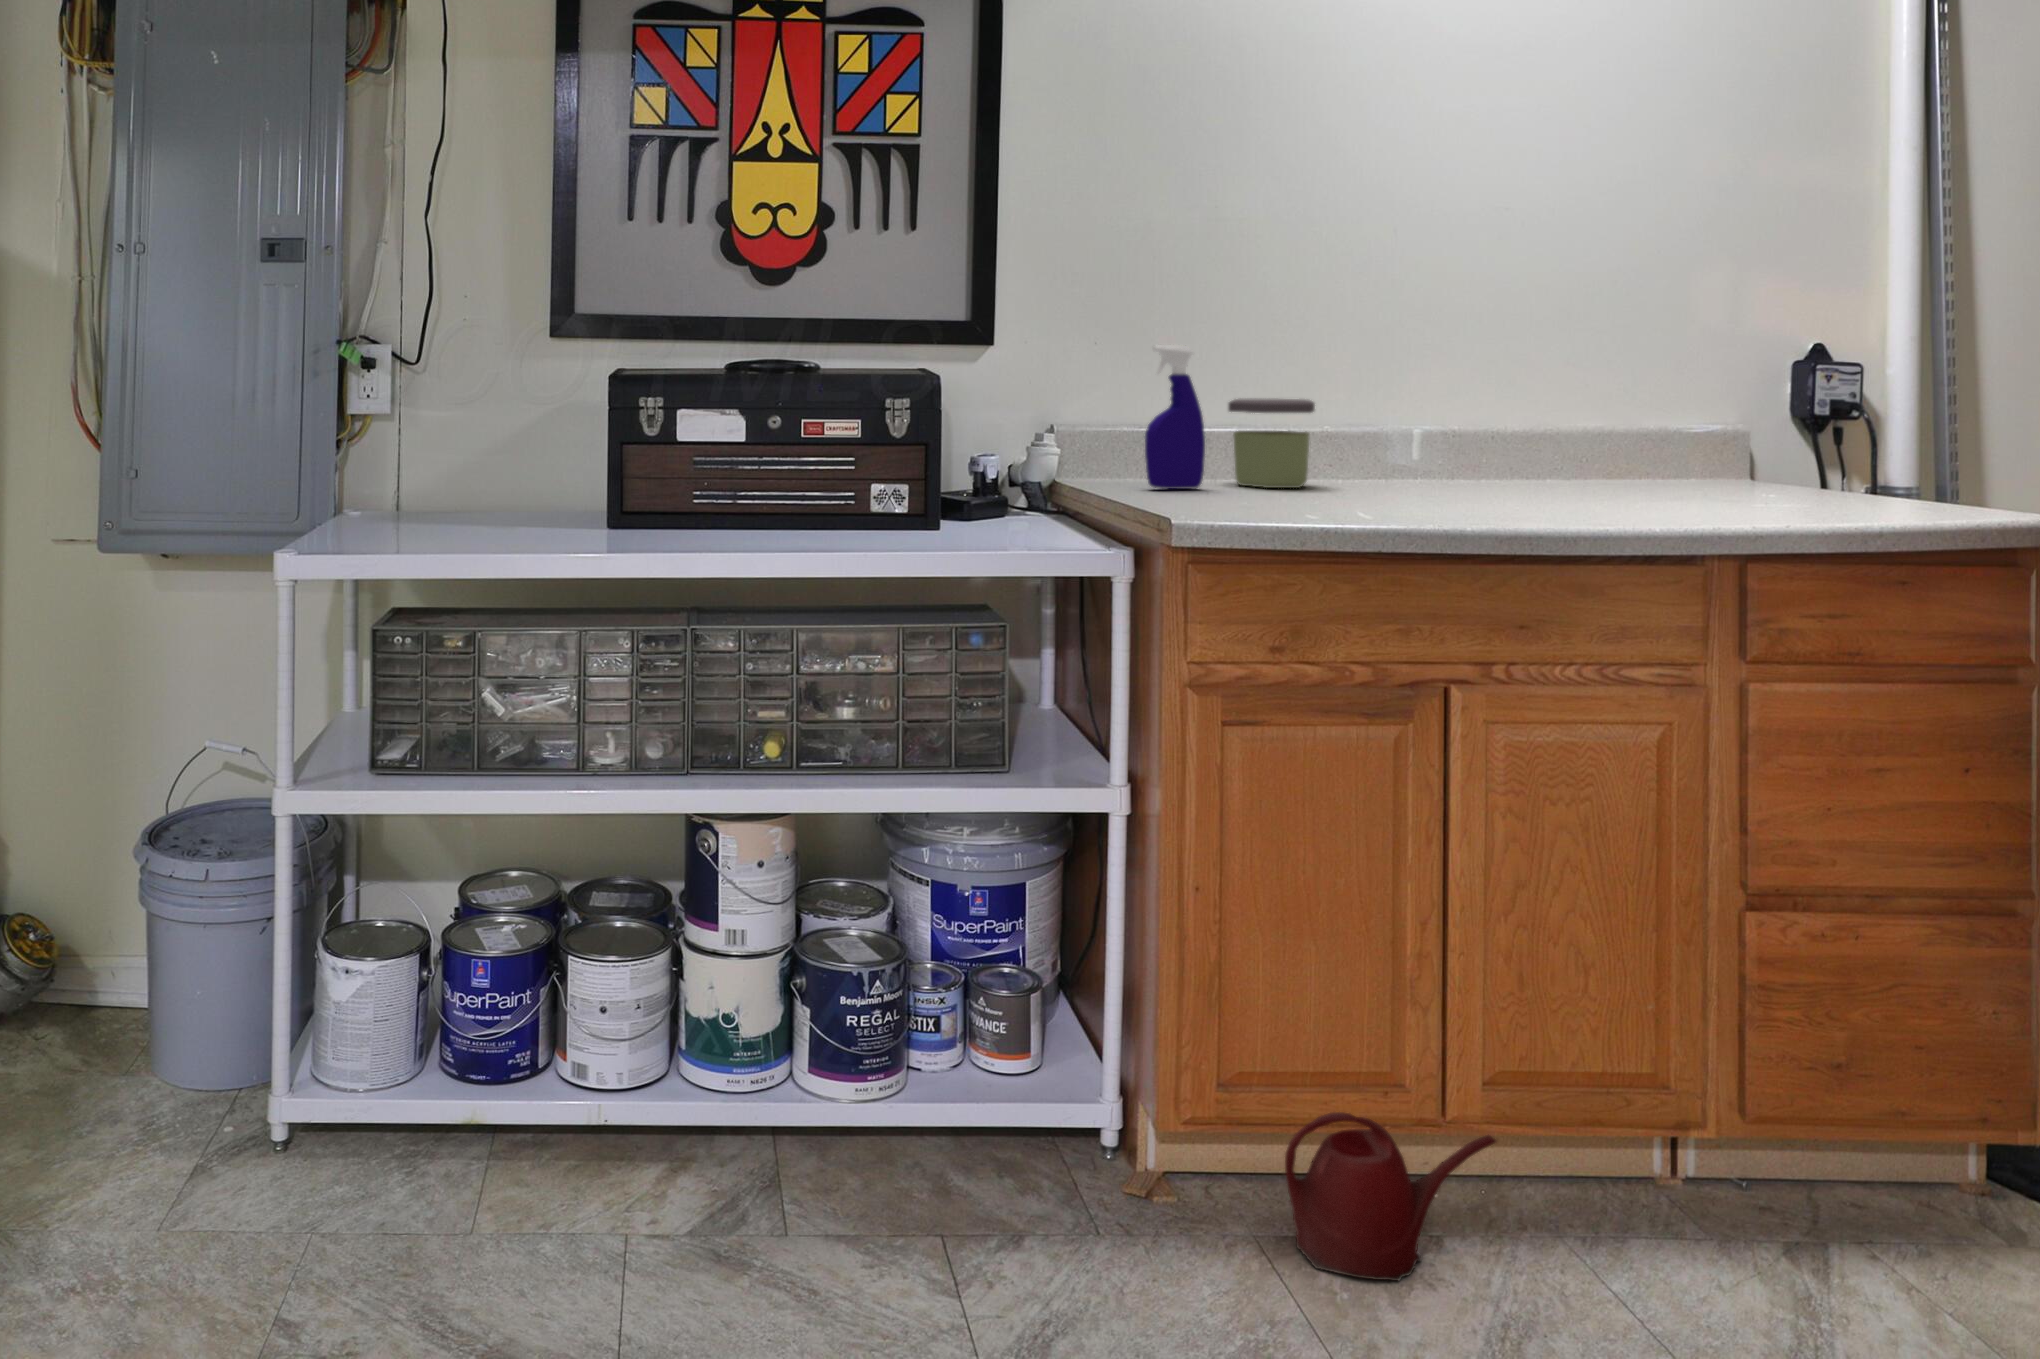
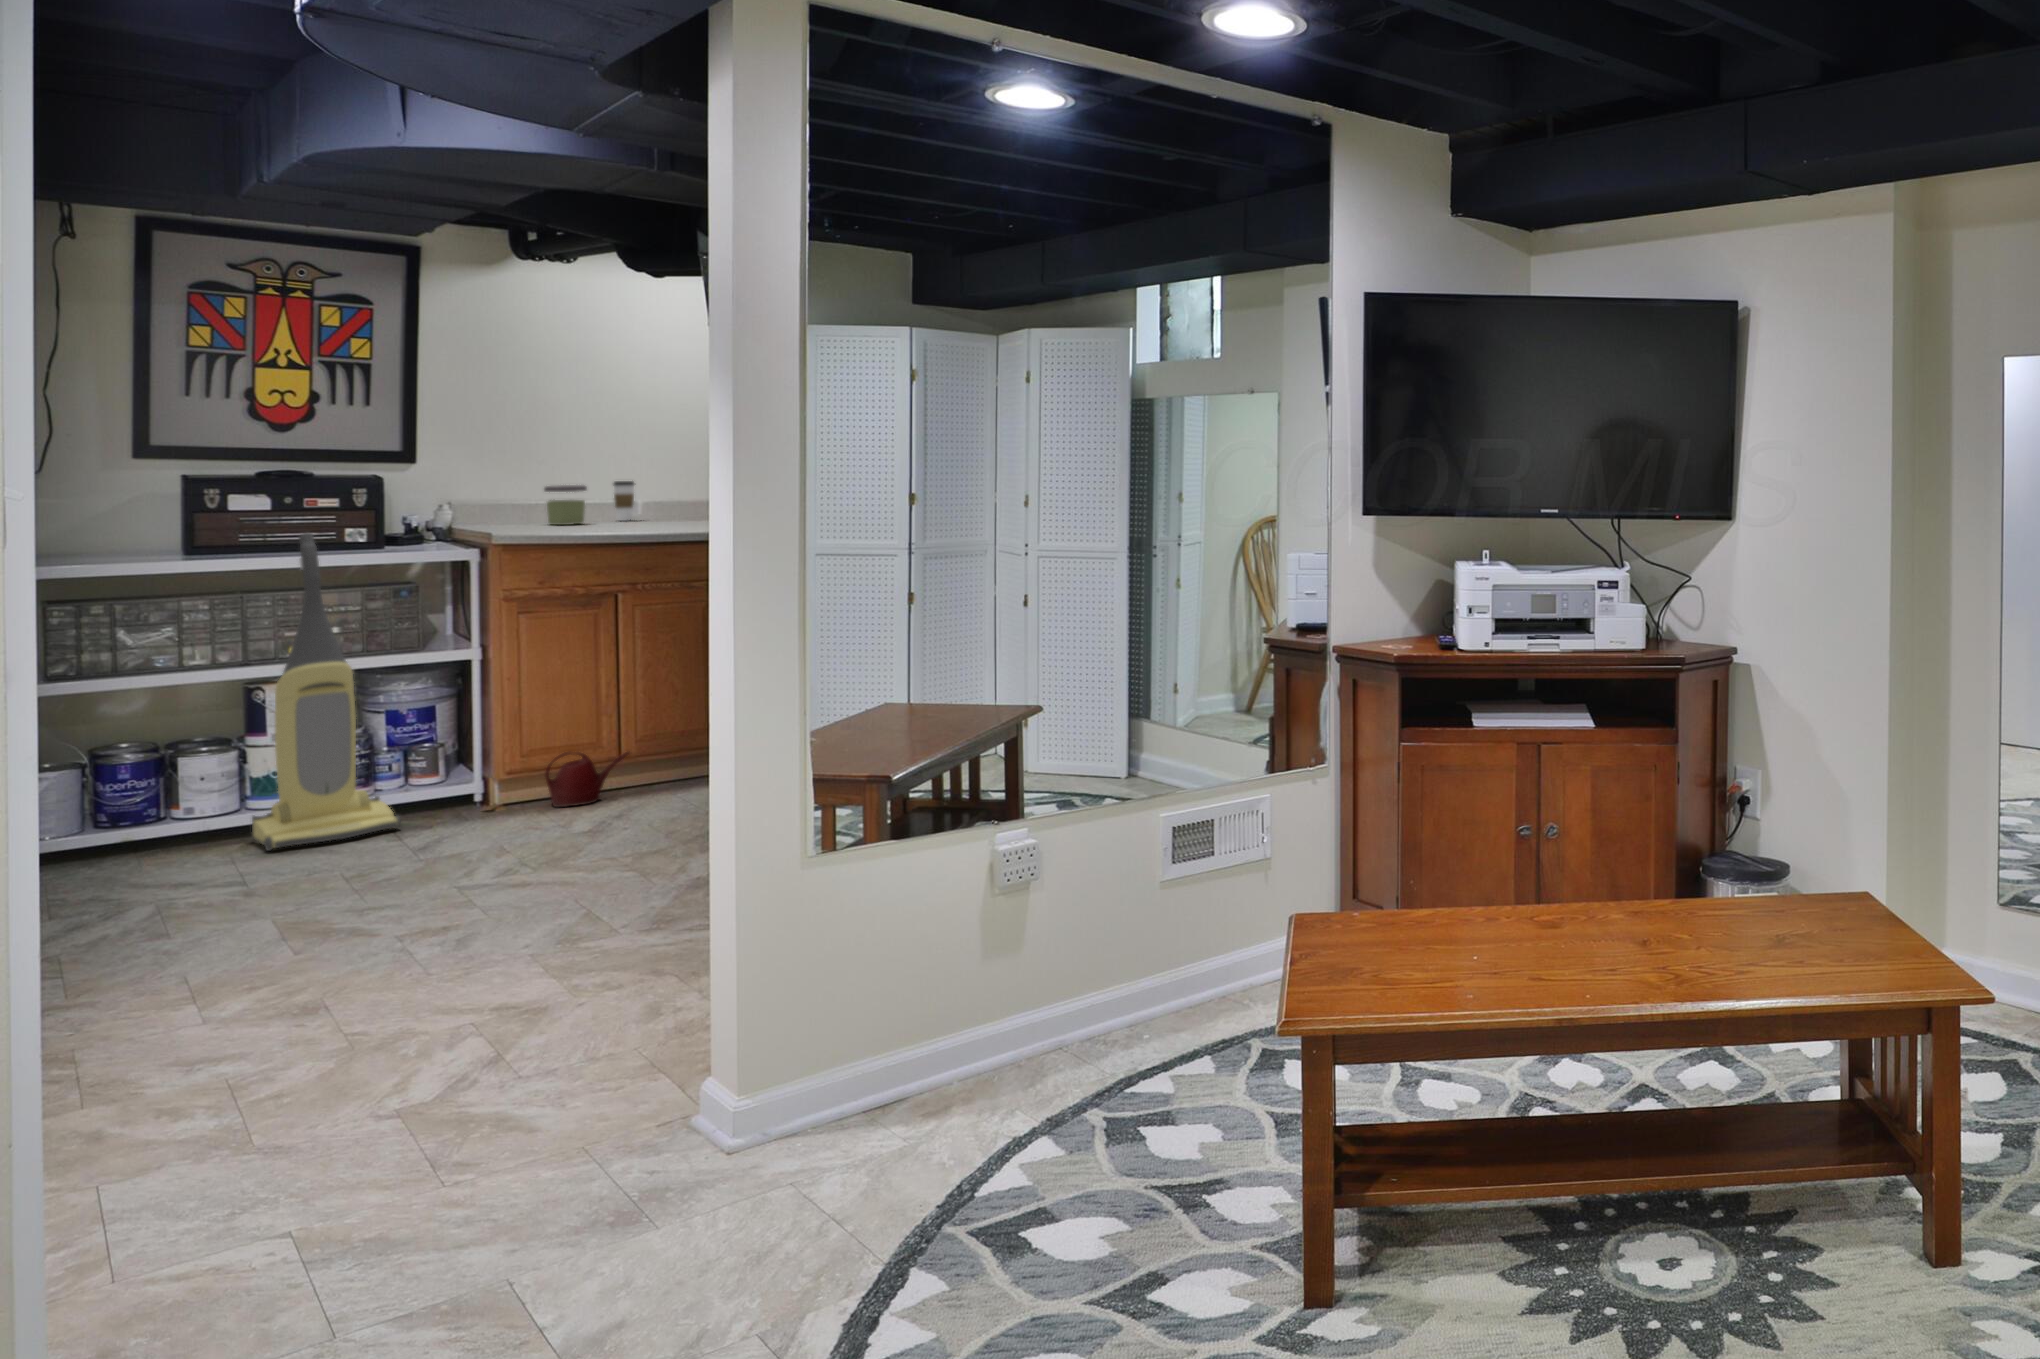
spray bottle: present [1145,345,1205,489] -> none [498,463,529,527]
coffee cup: none [1352,392,1402,481] -> present [613,481,634,521]
vacuum cleaner: none [681,494,966,1276] -> present [252,533,401,851]

